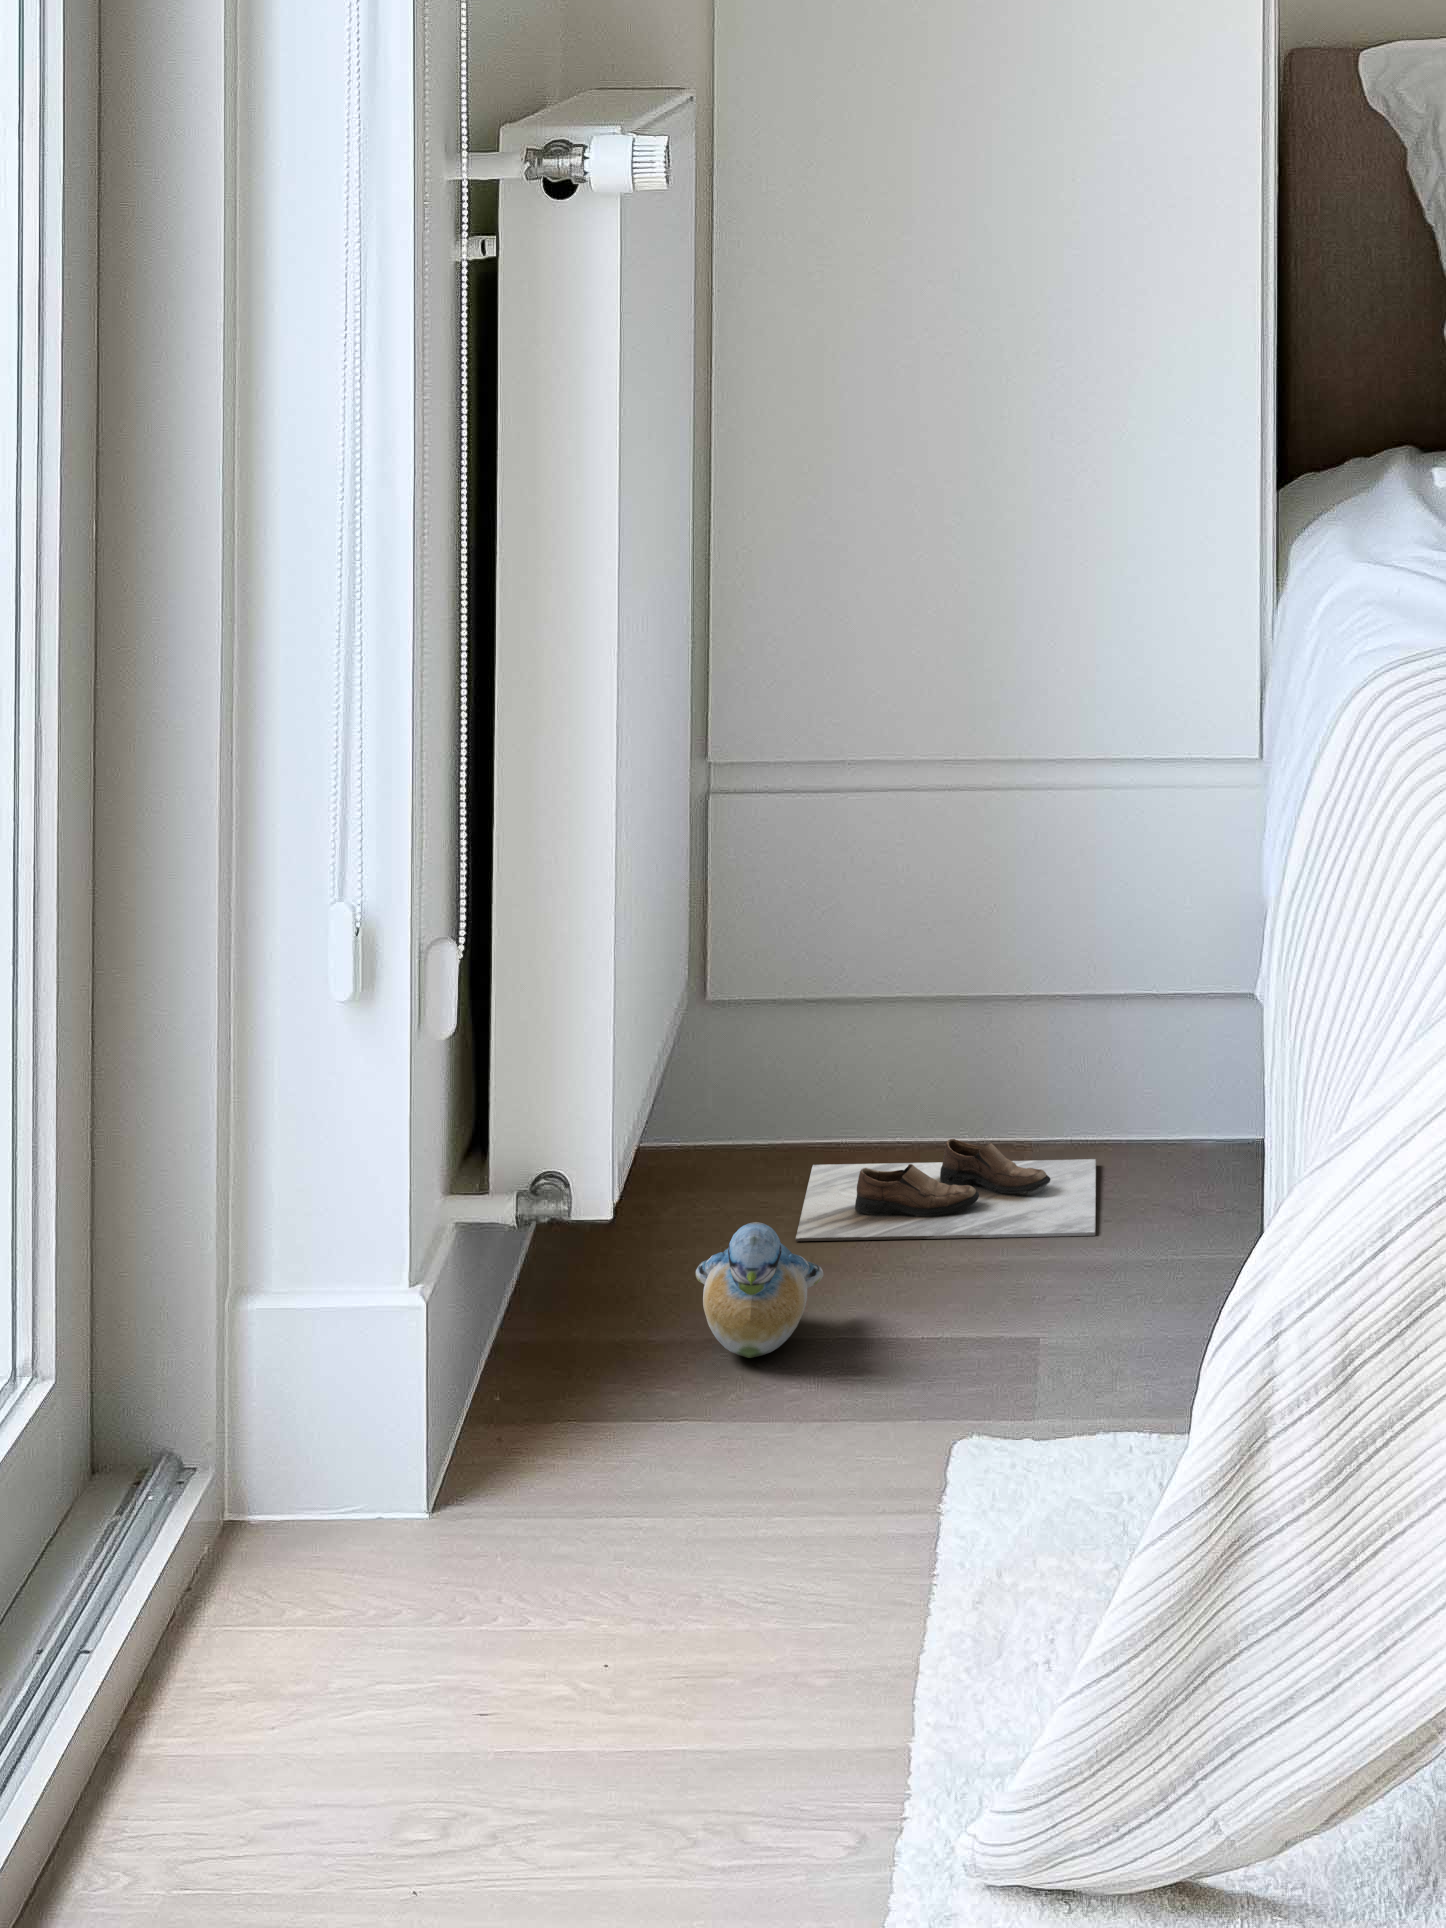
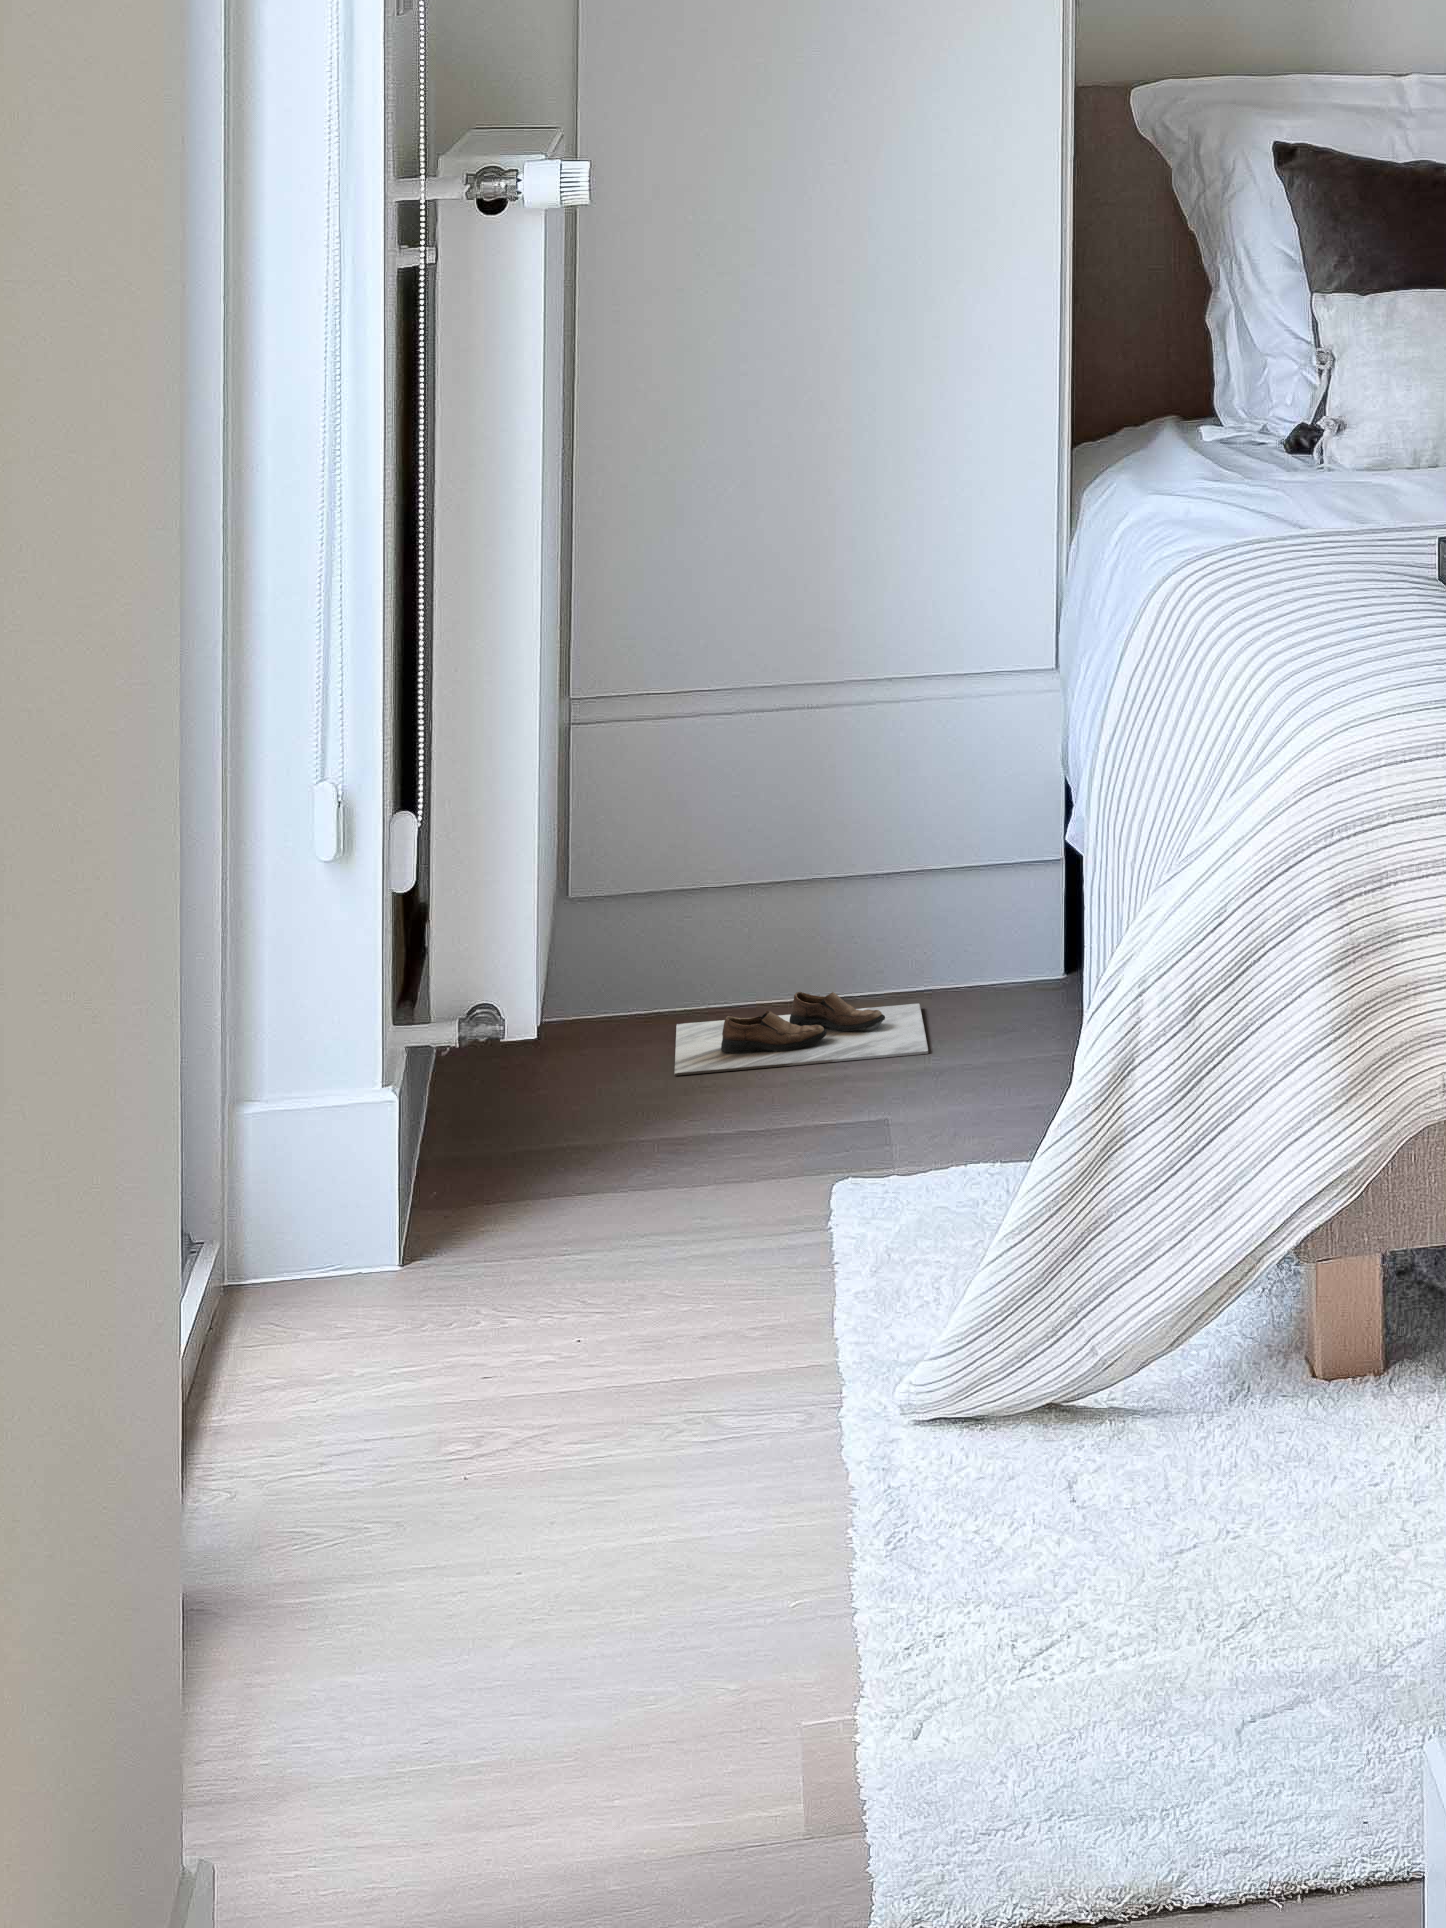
plush toy: present [696,1222,824,1358] -> none [604,1039,712,1150]

